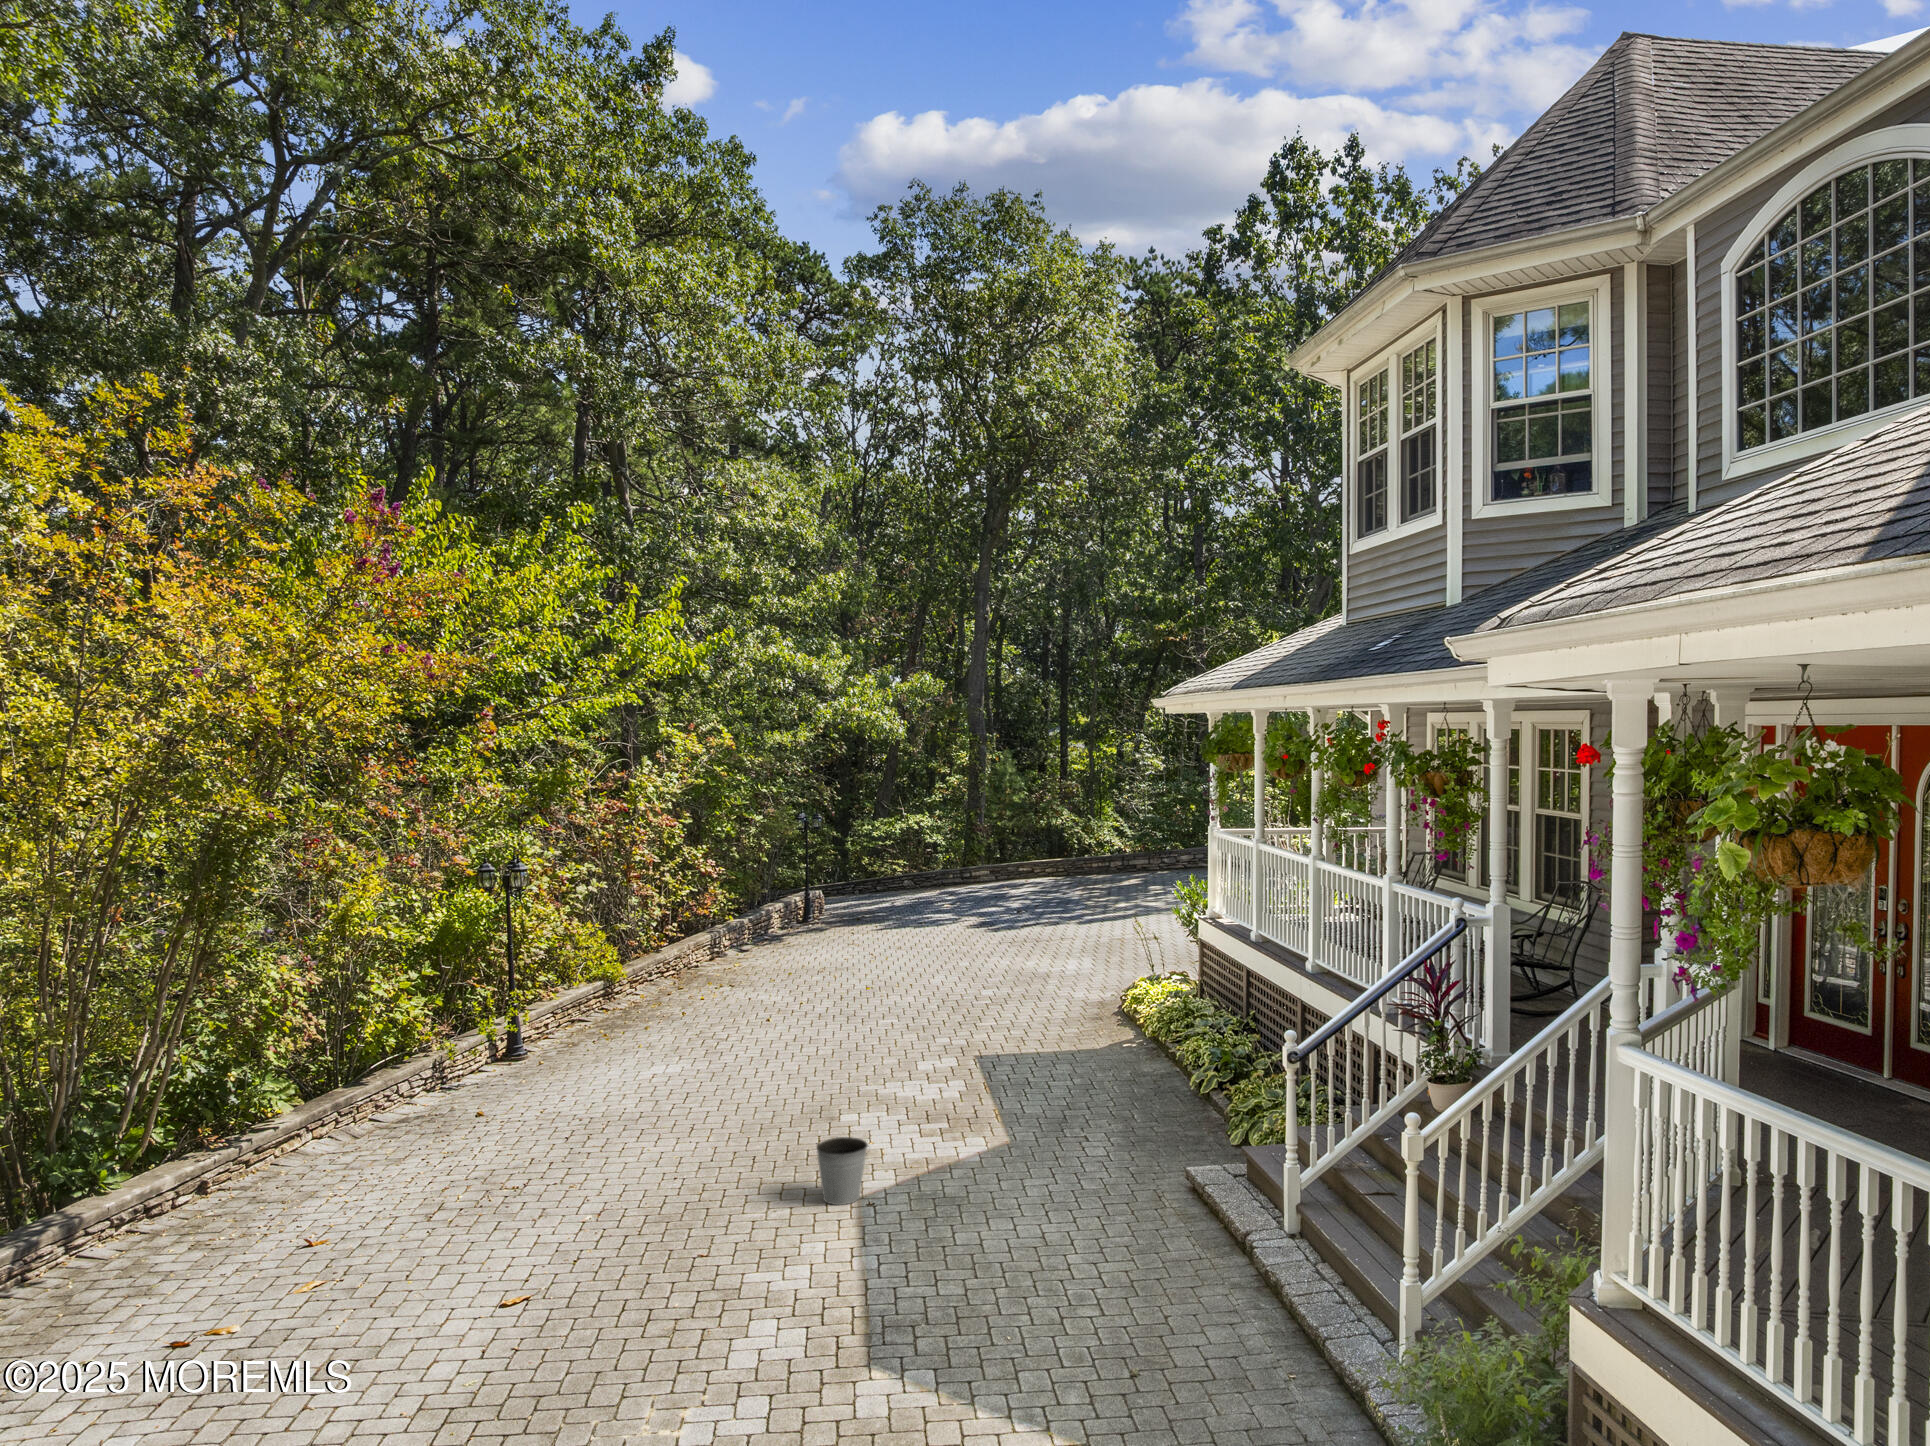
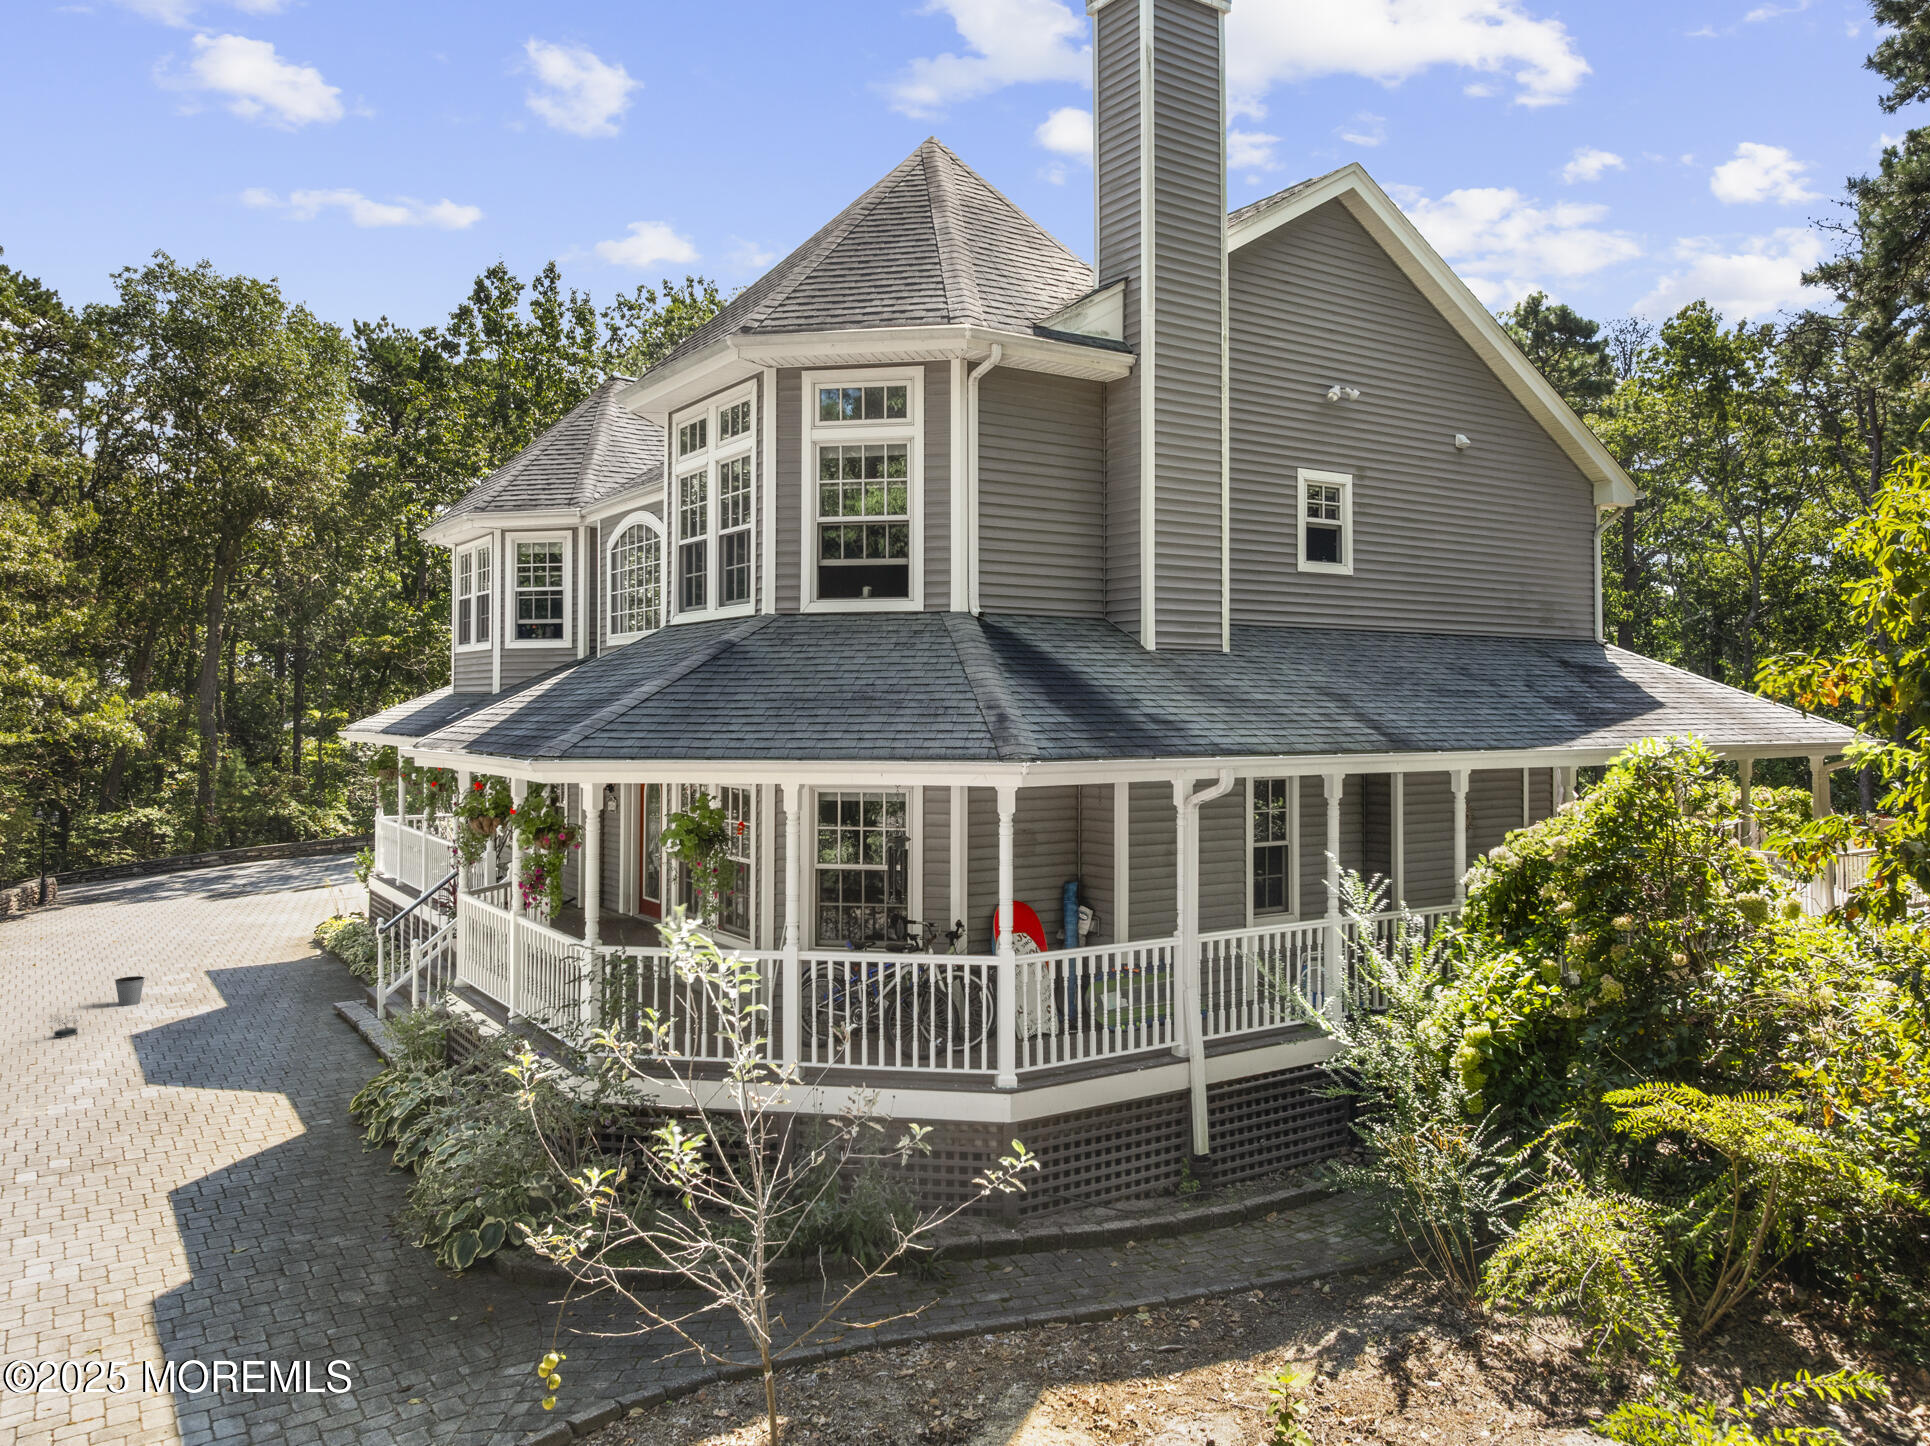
decorative plant: none [649,1273,716,1340] -> present [50,1016,78,1038]

